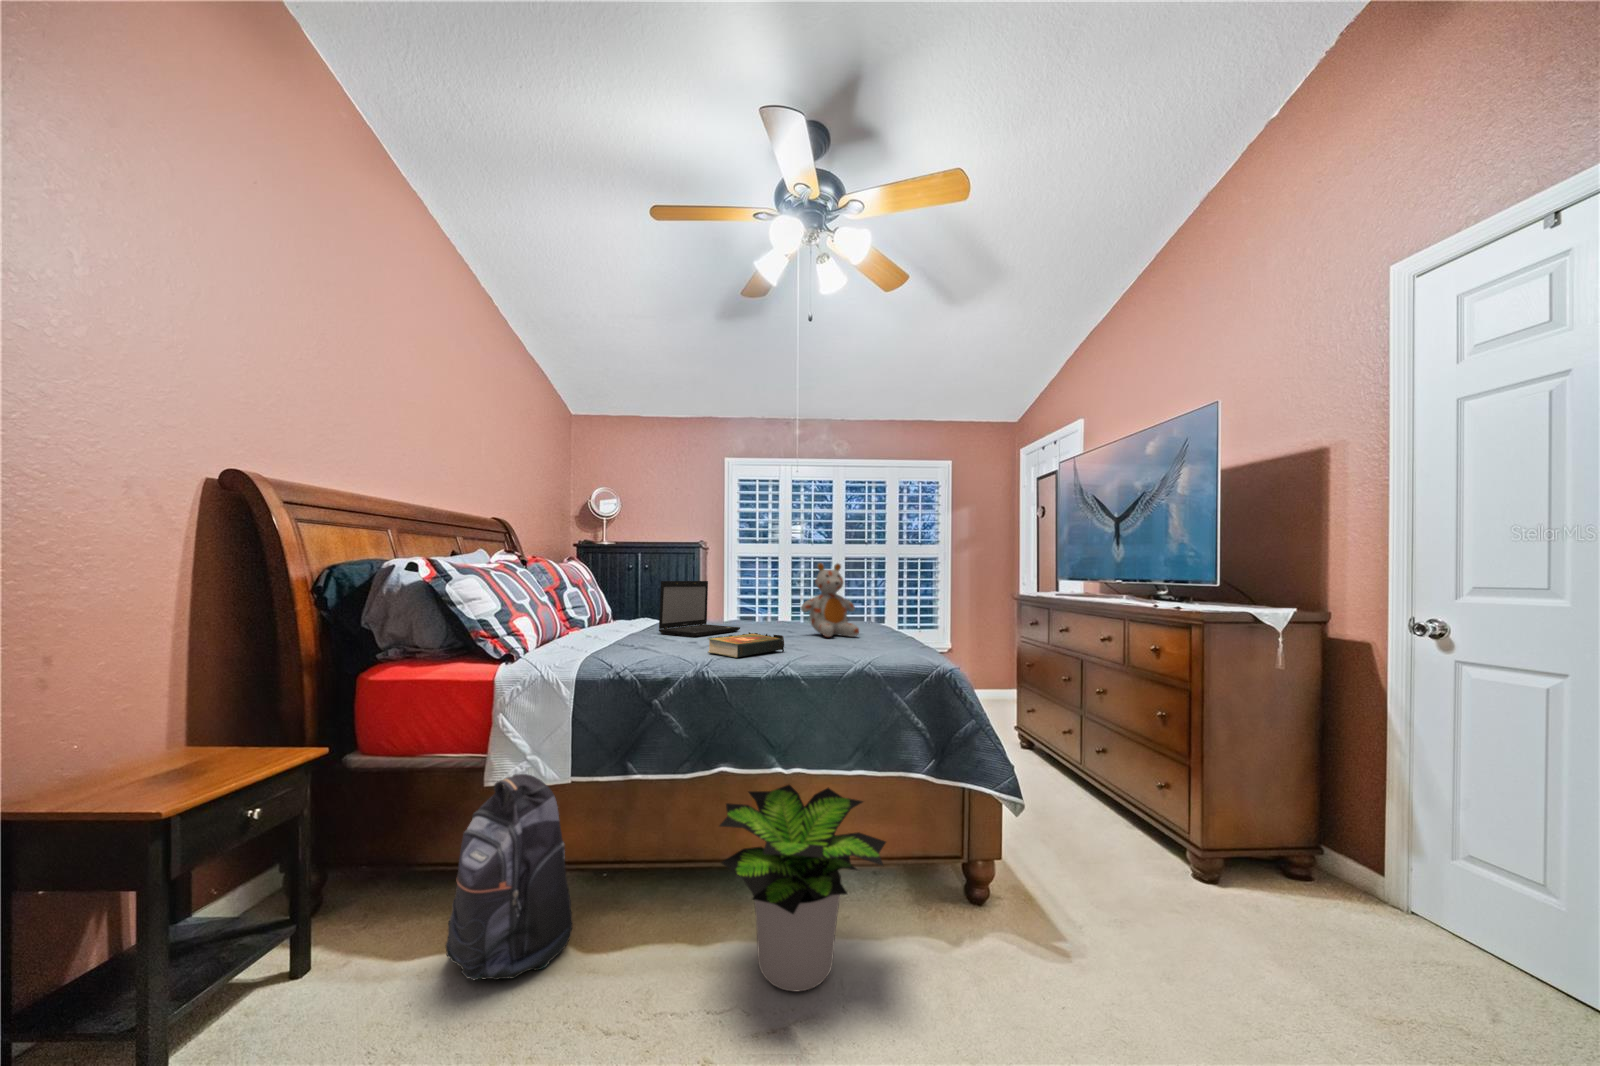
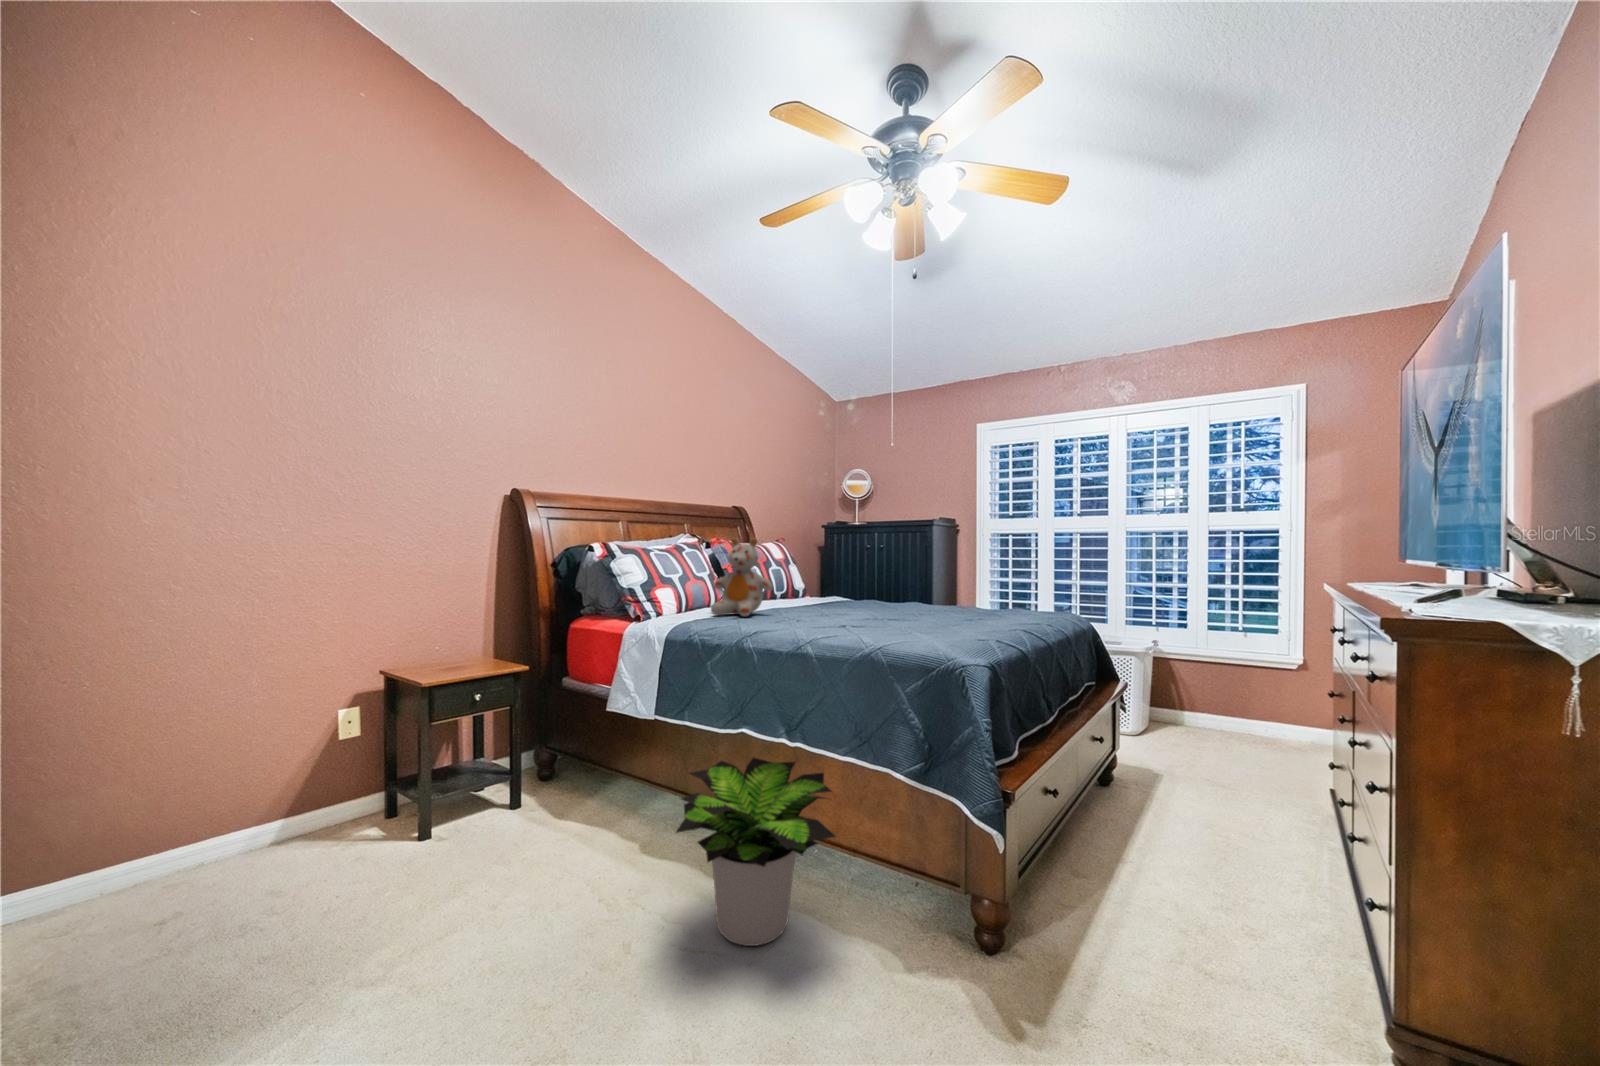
stuffed bear: present [801,563,859,637] -> present [711,538,773,617]
laptop: present [659,581,740,637] -> none [797,560,881,615]
book: present [708,632,784,658] -> none [765,611,838,632]
backpack: present [445,774,573,980] -> none [560,705,637,852]

